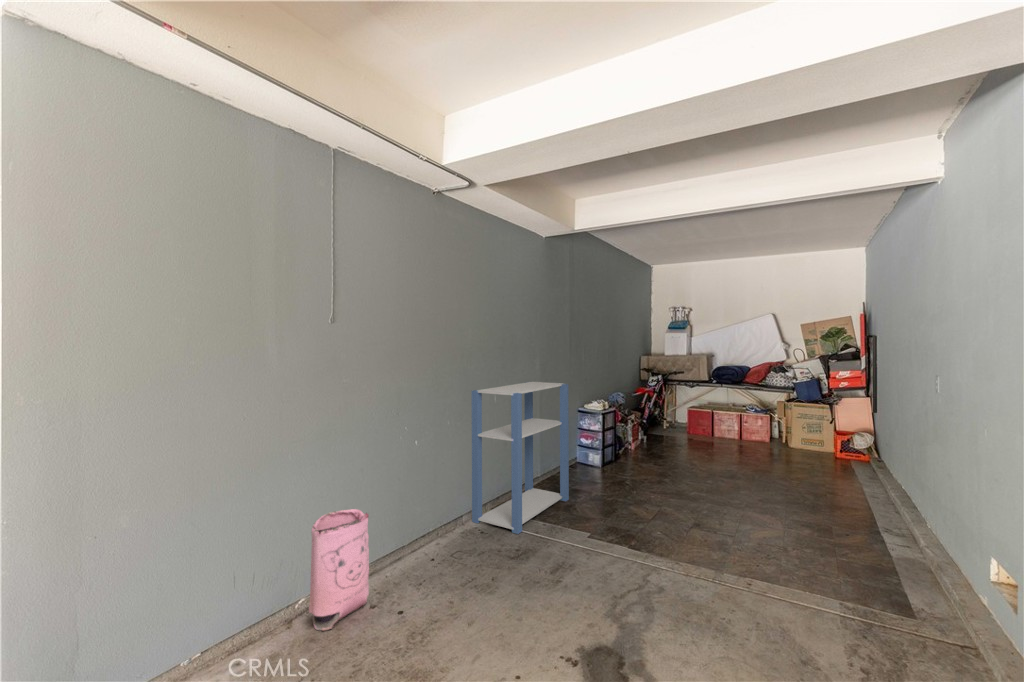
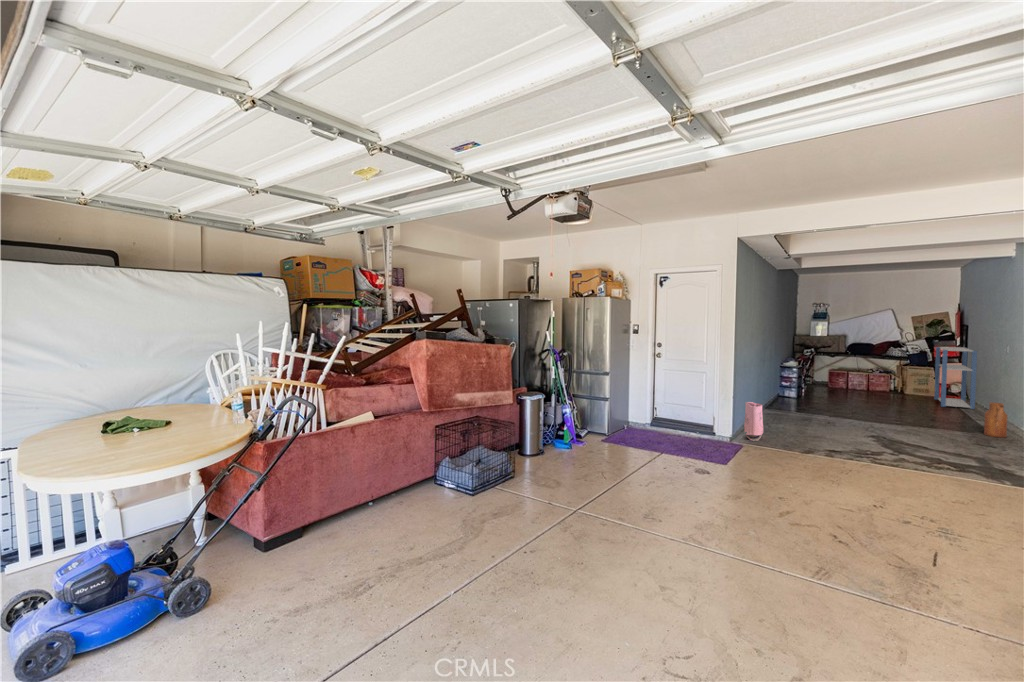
shelving unit: present [472,382,569,534] -> present [934,347,977,409]
watering can: none [904,503,956,597] -> present [984,402,1007,438]

